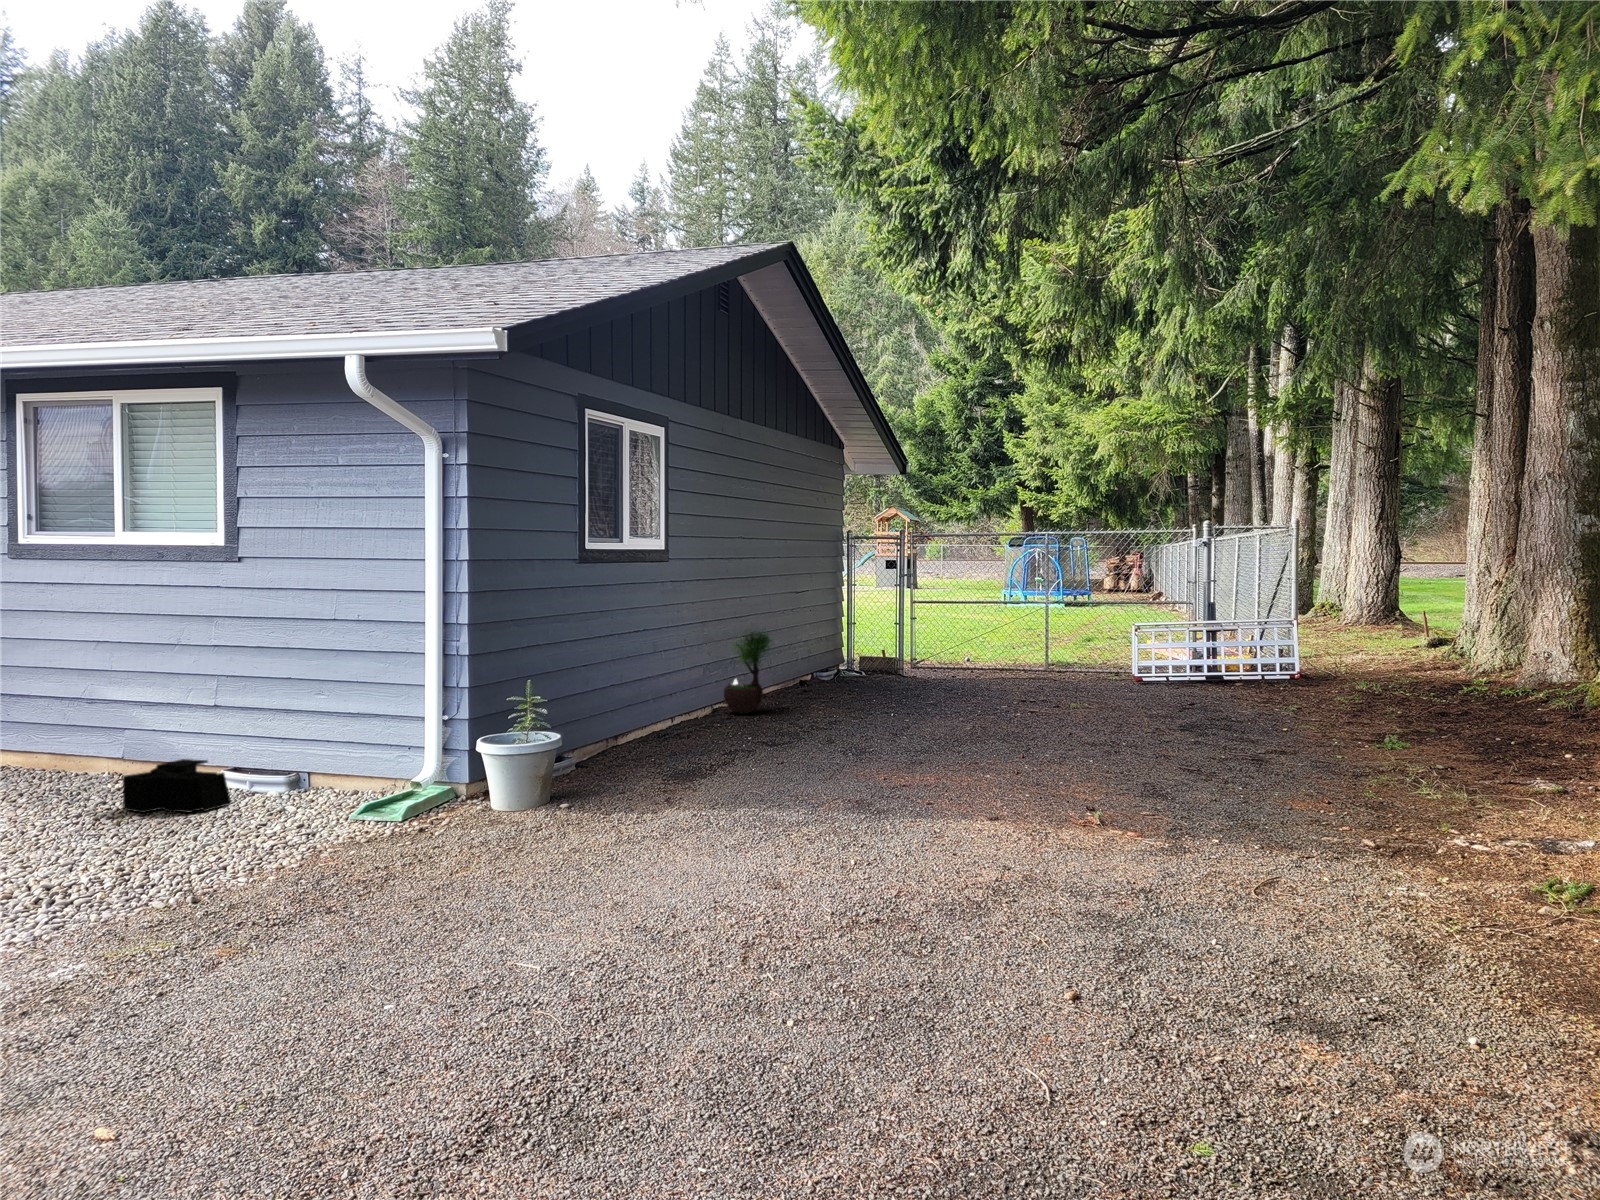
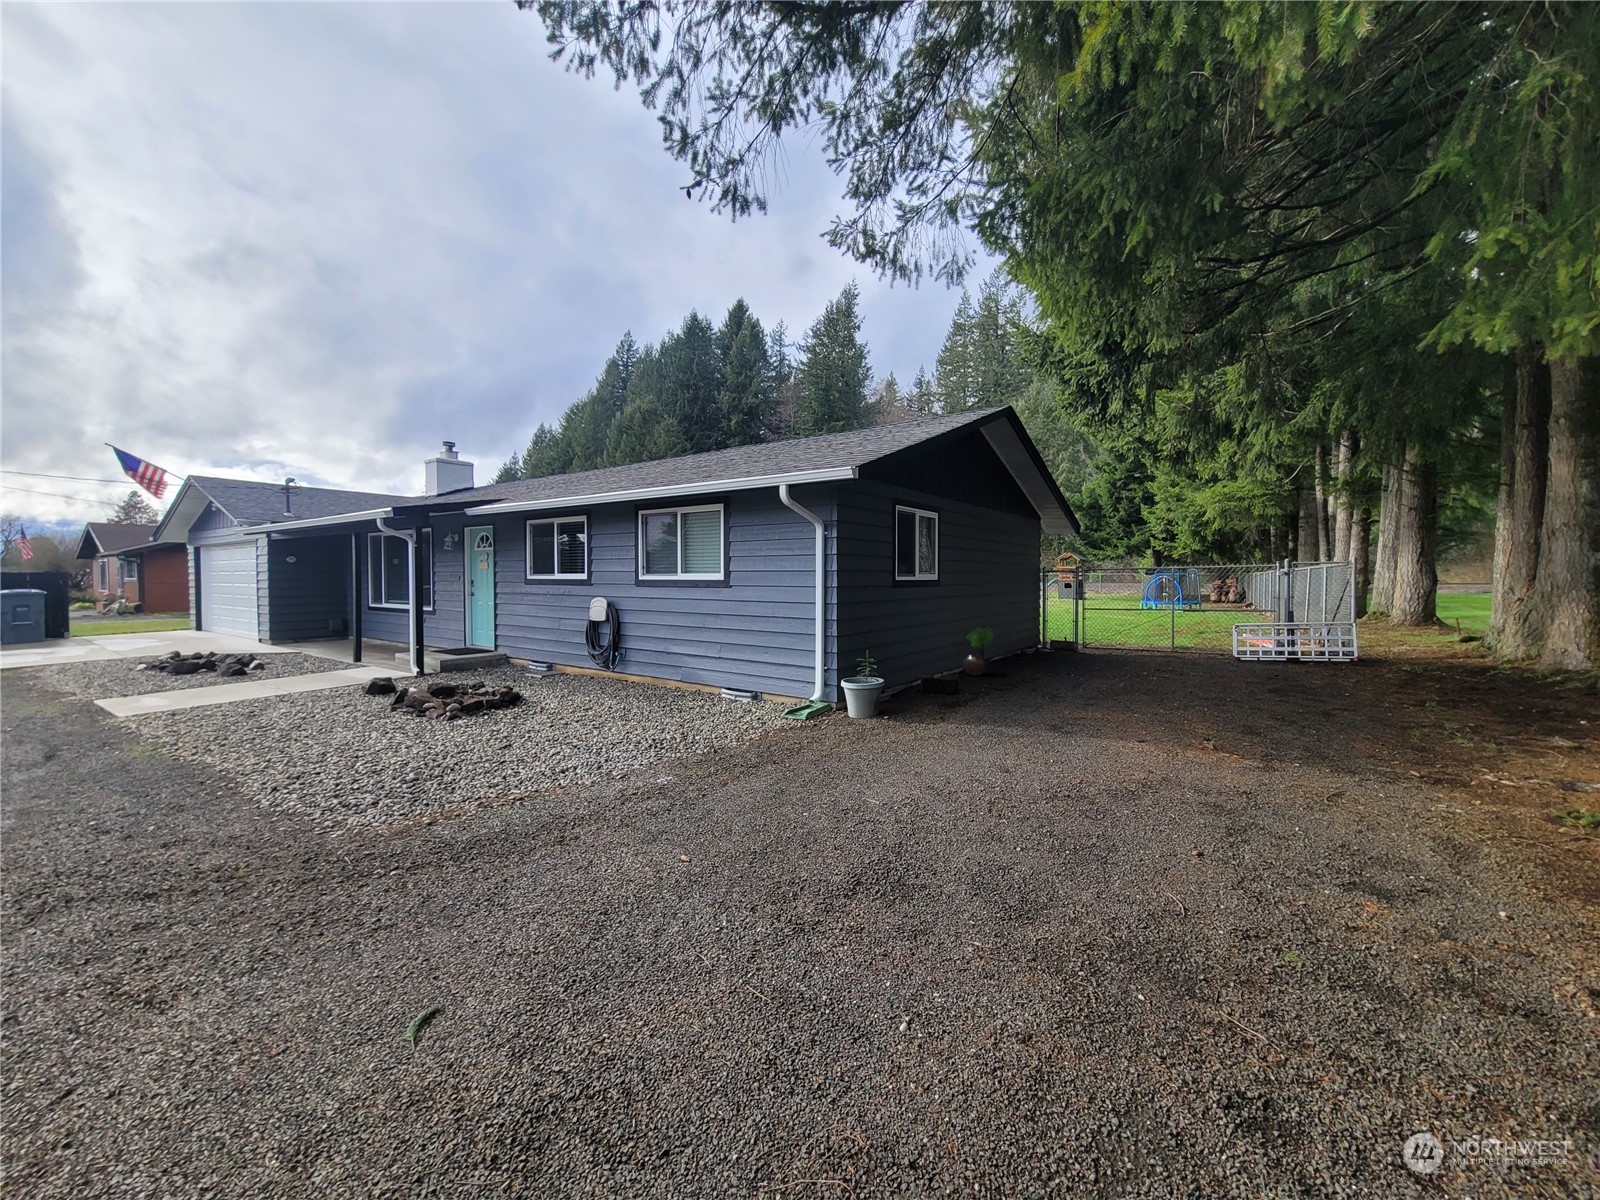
storage bin: present [123,759,231,813] -> present [915,674,959,694]

